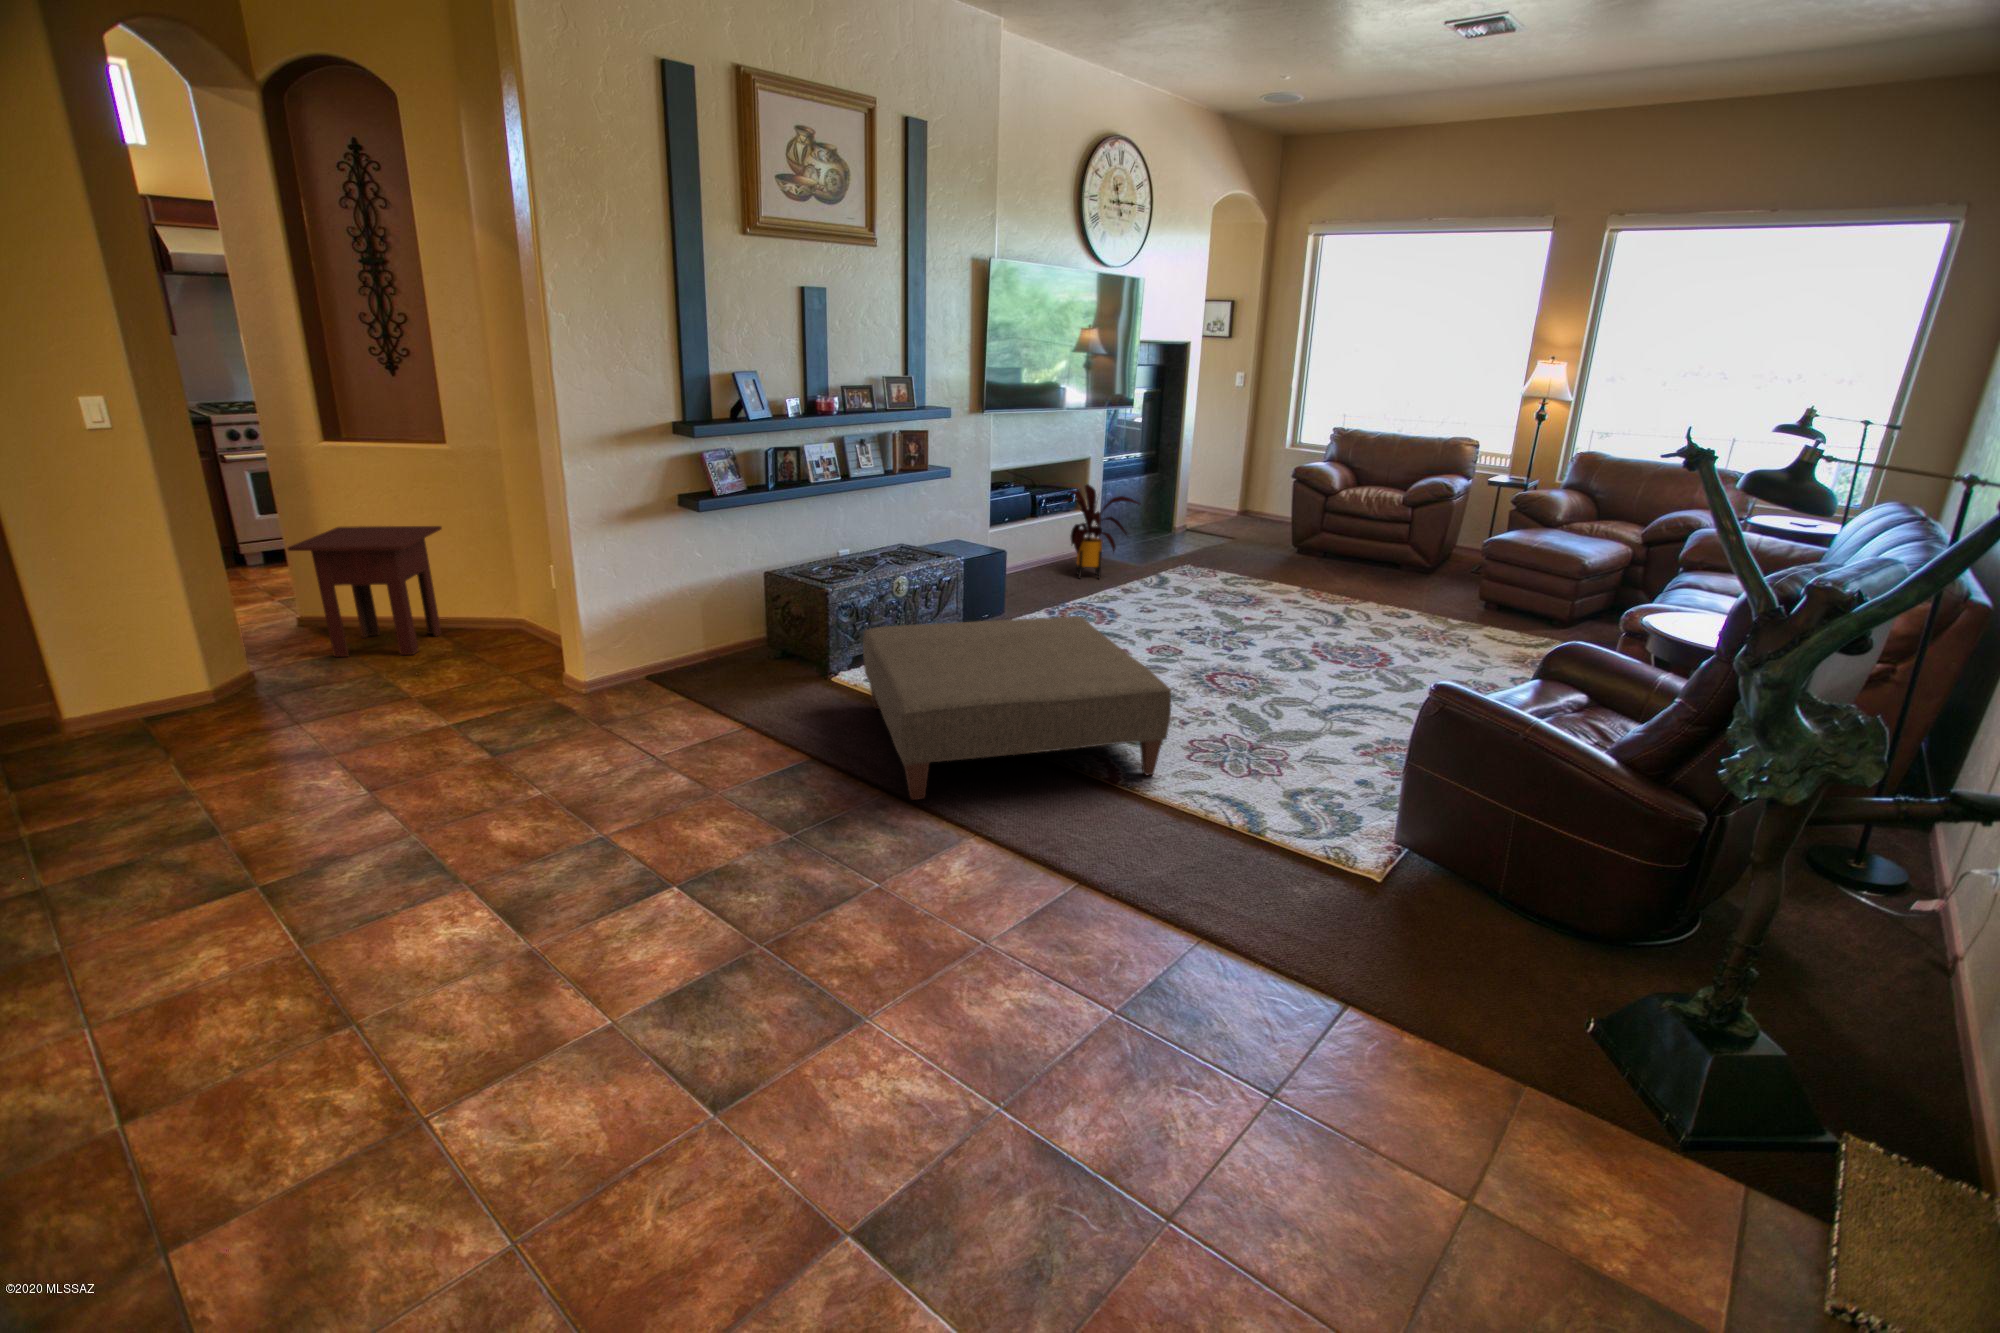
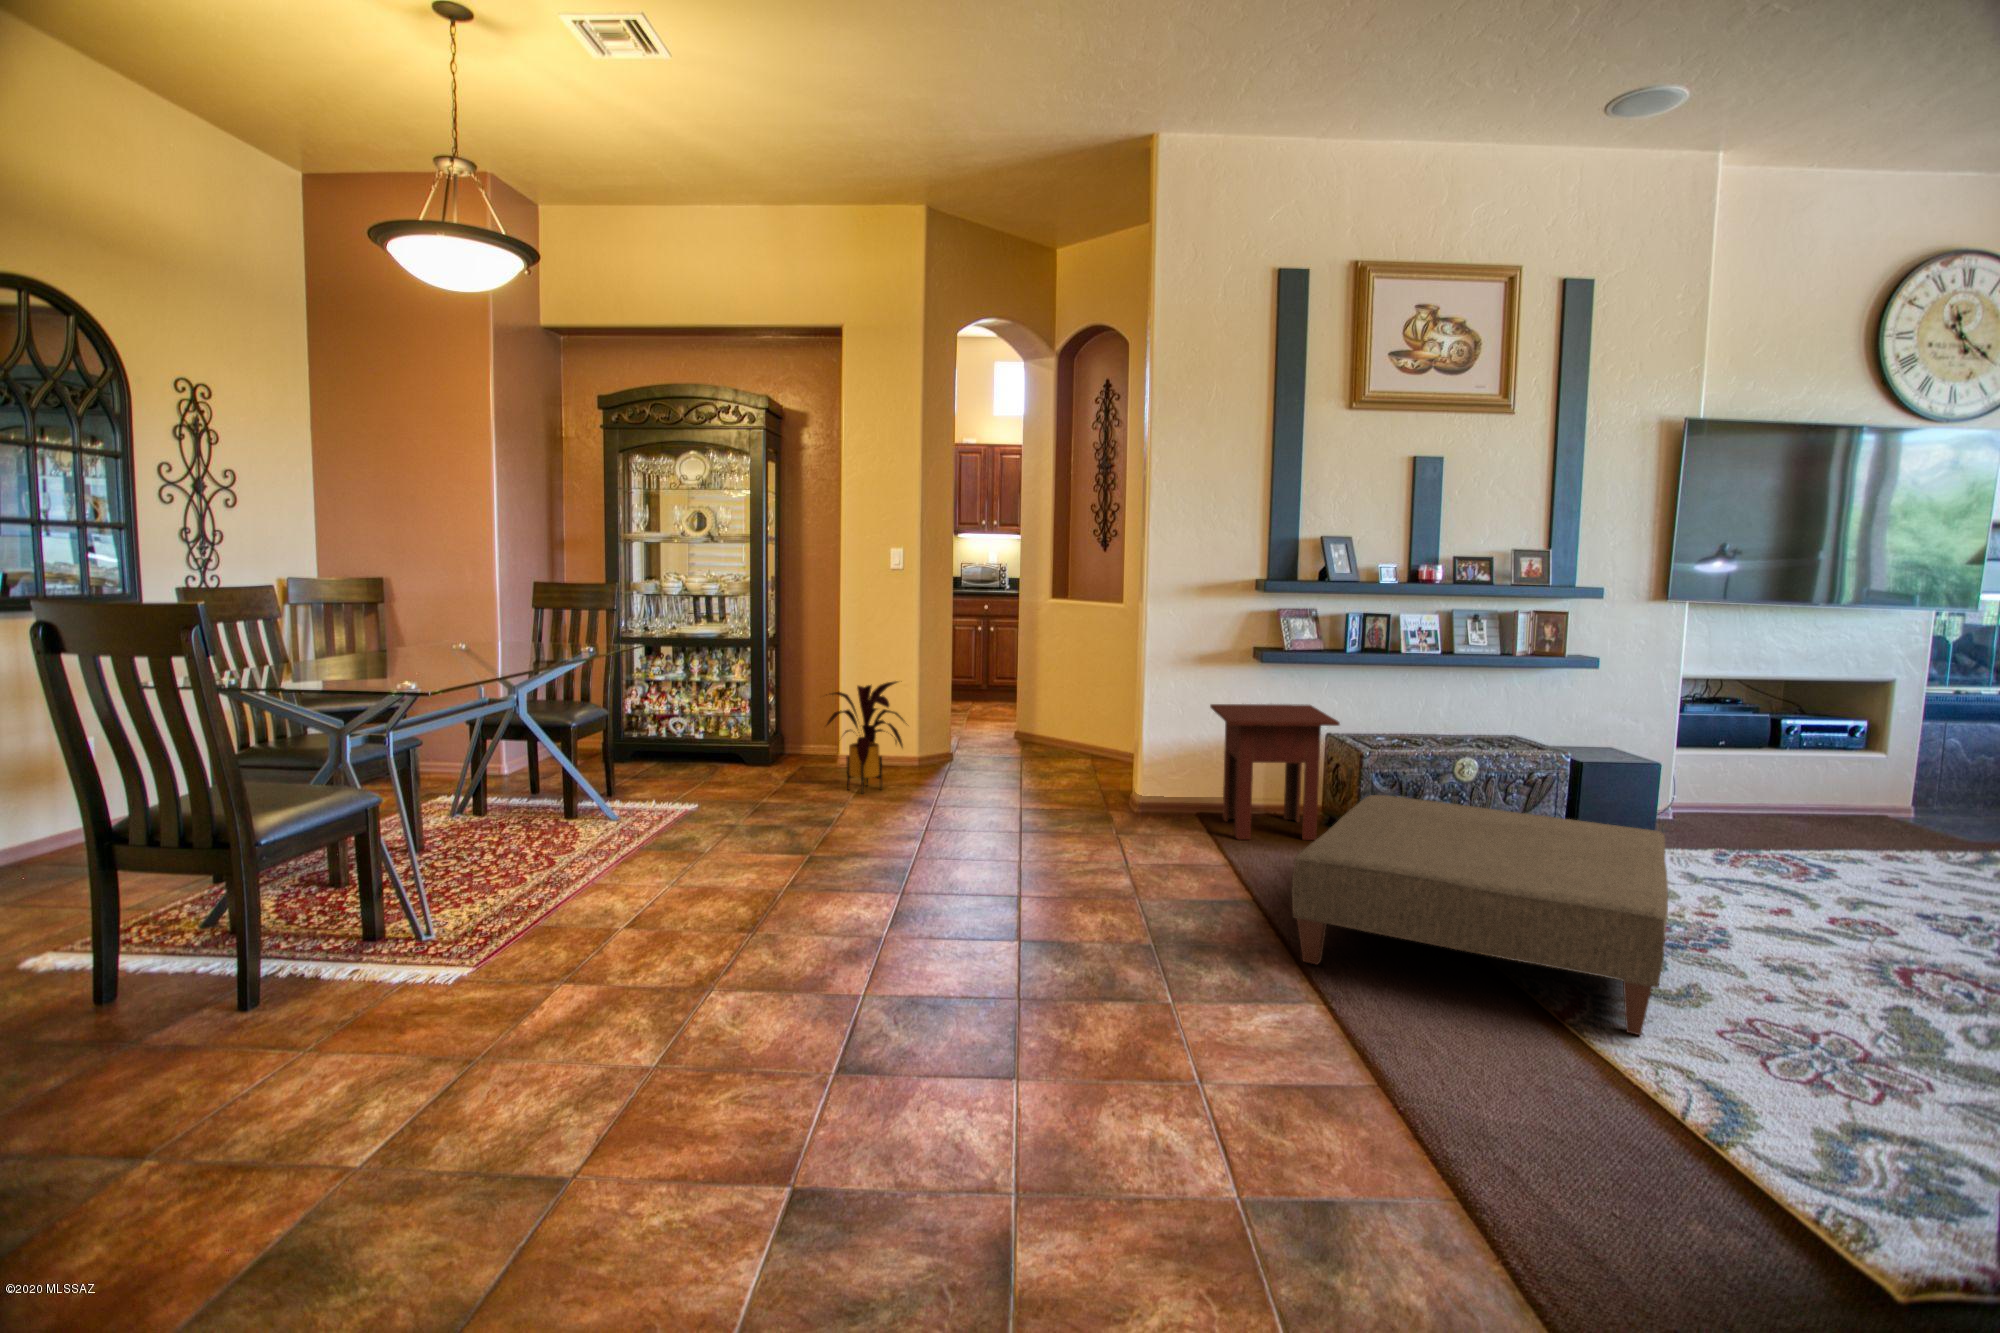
house plant: present [1057,484,1141,578] -> present [827,681,904,793]
side table: present [288,526,442,657] -> present [1210,704,1340,840]

